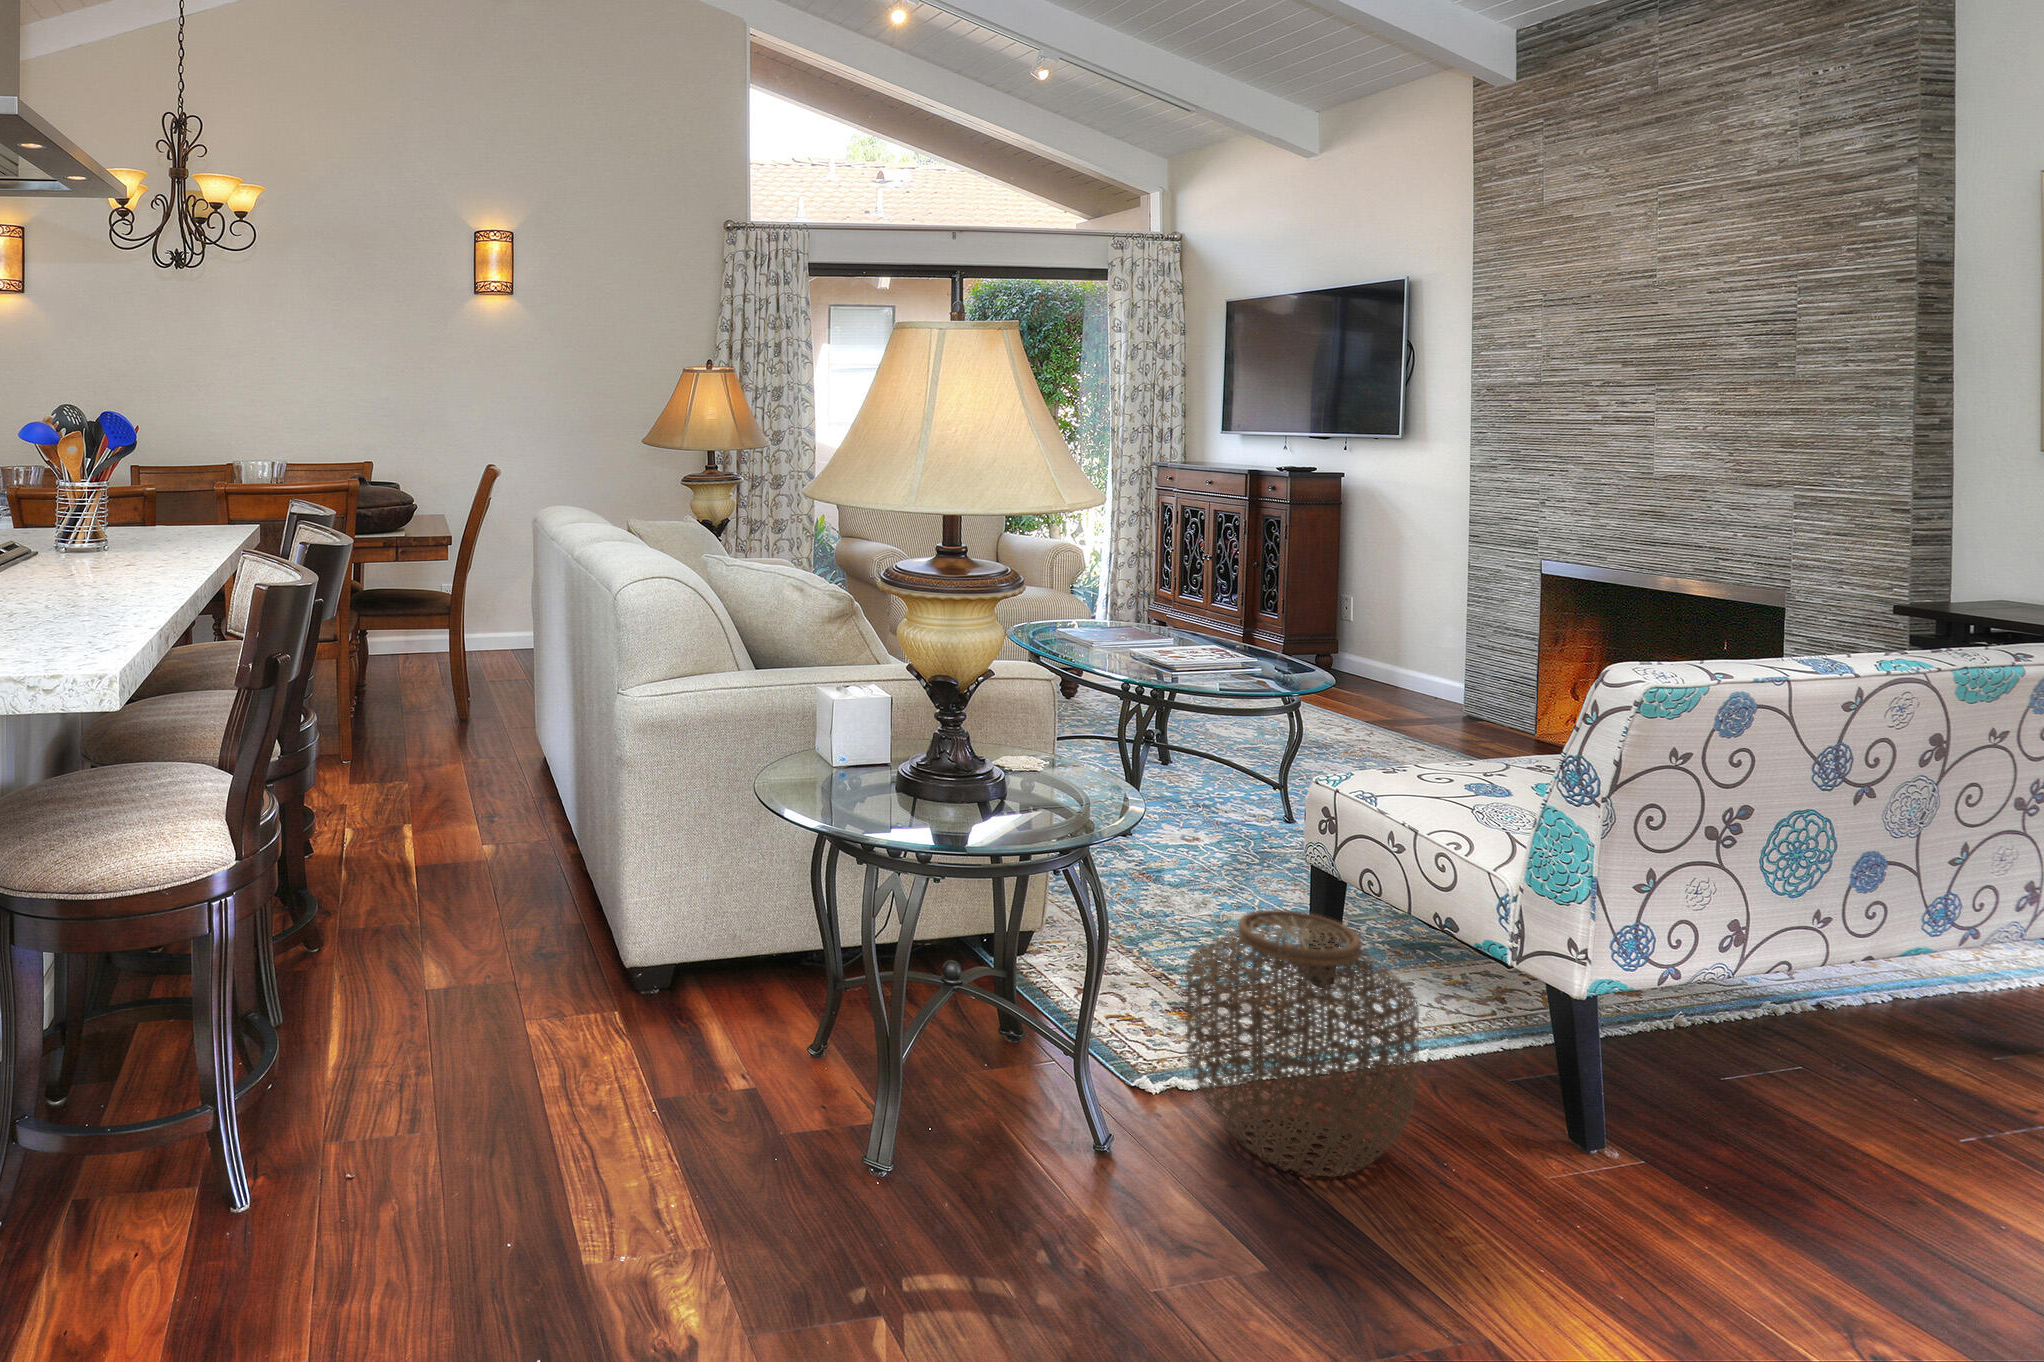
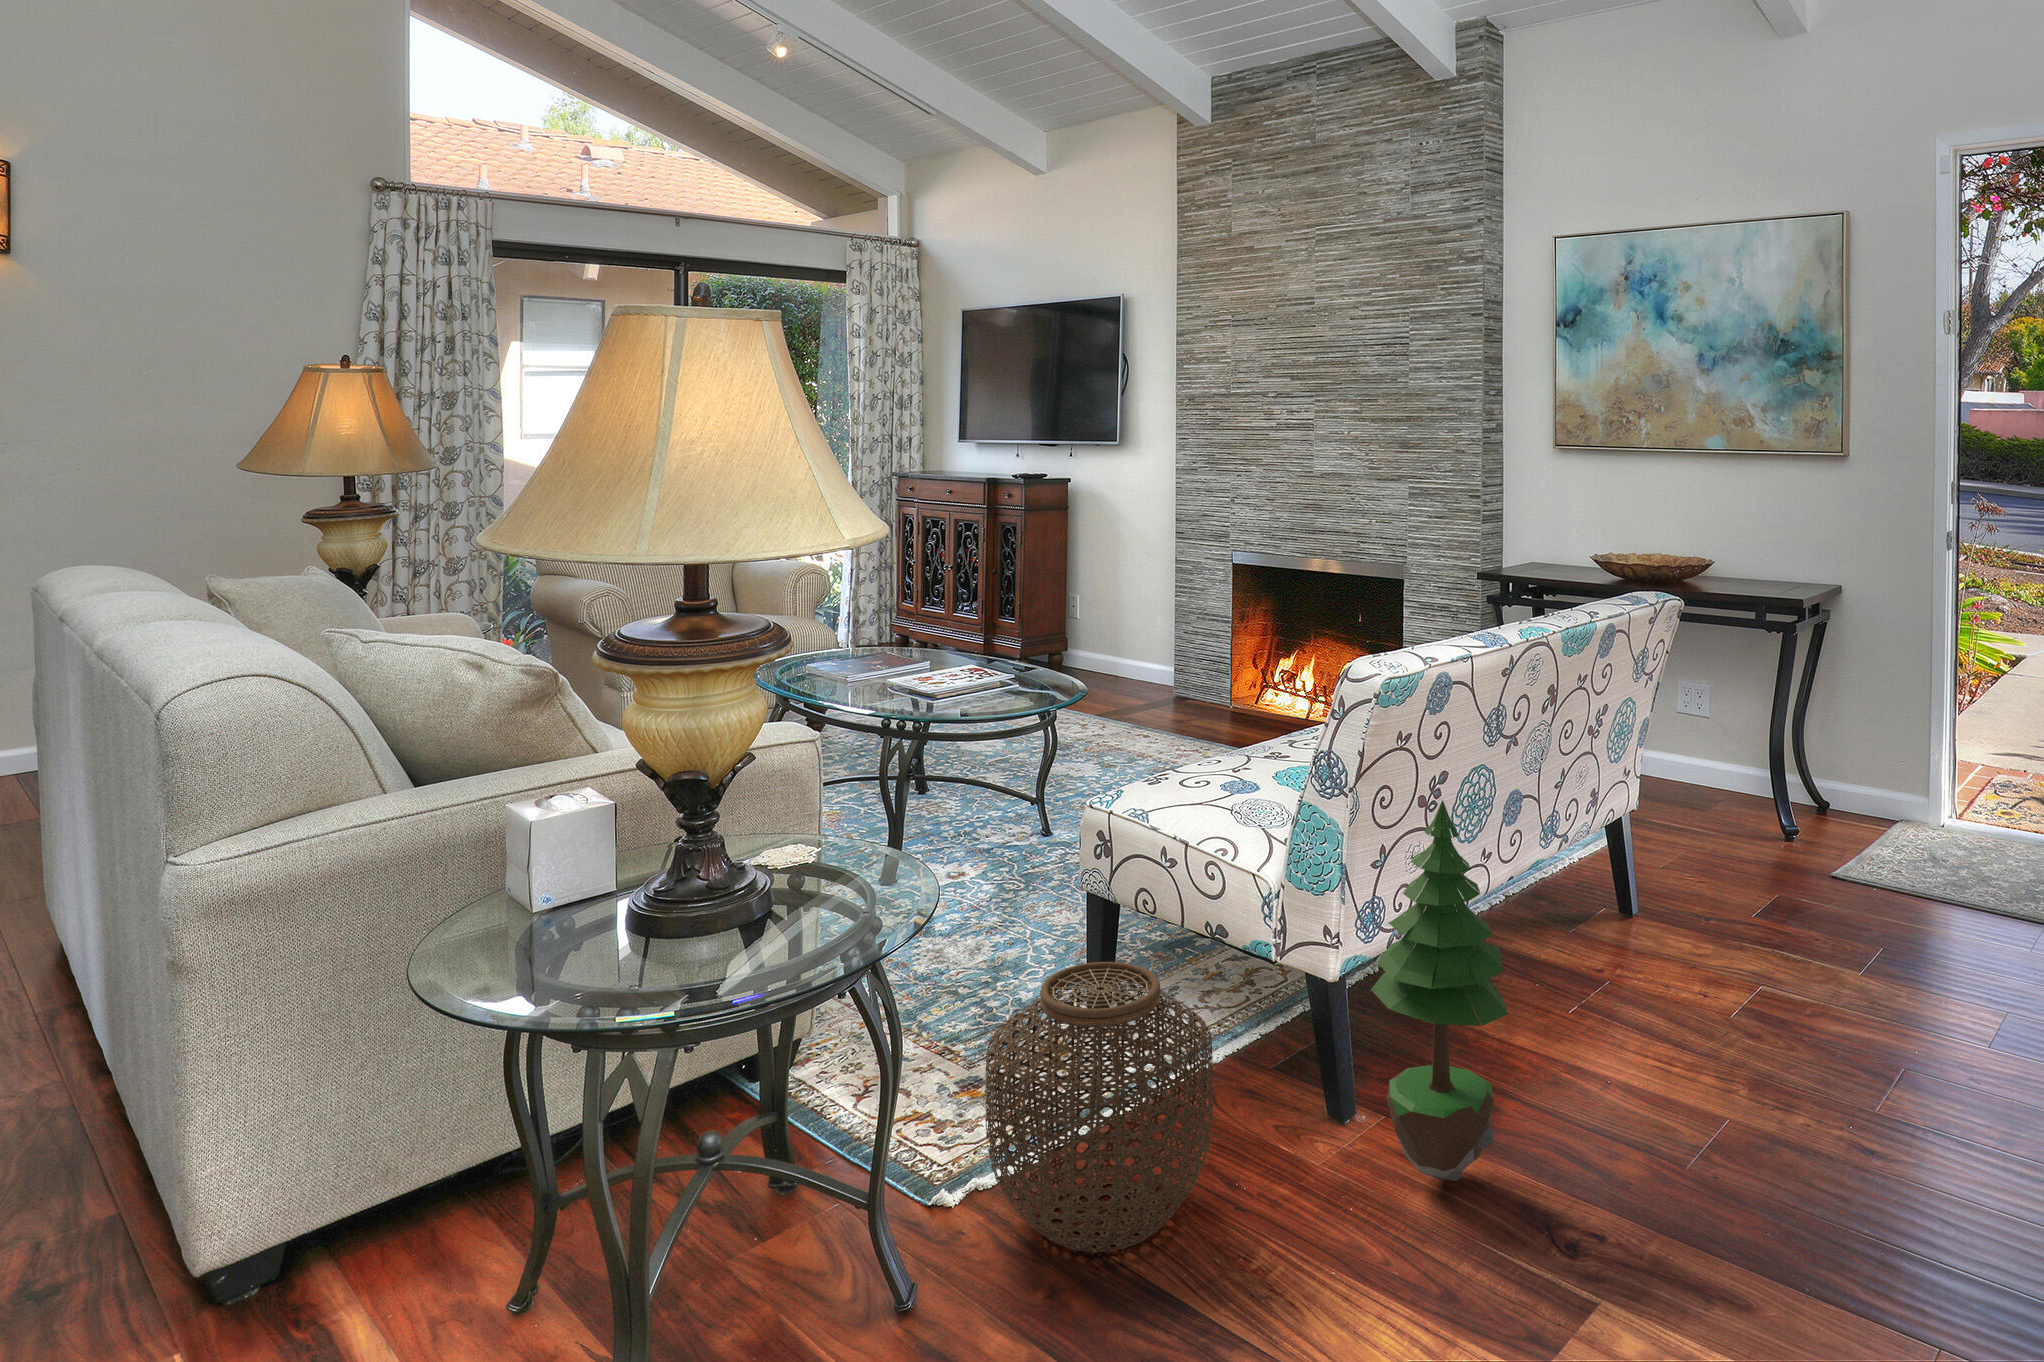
potted tree: none [1615,821,1805,1241] -> present [1370,800,1508,1181]

